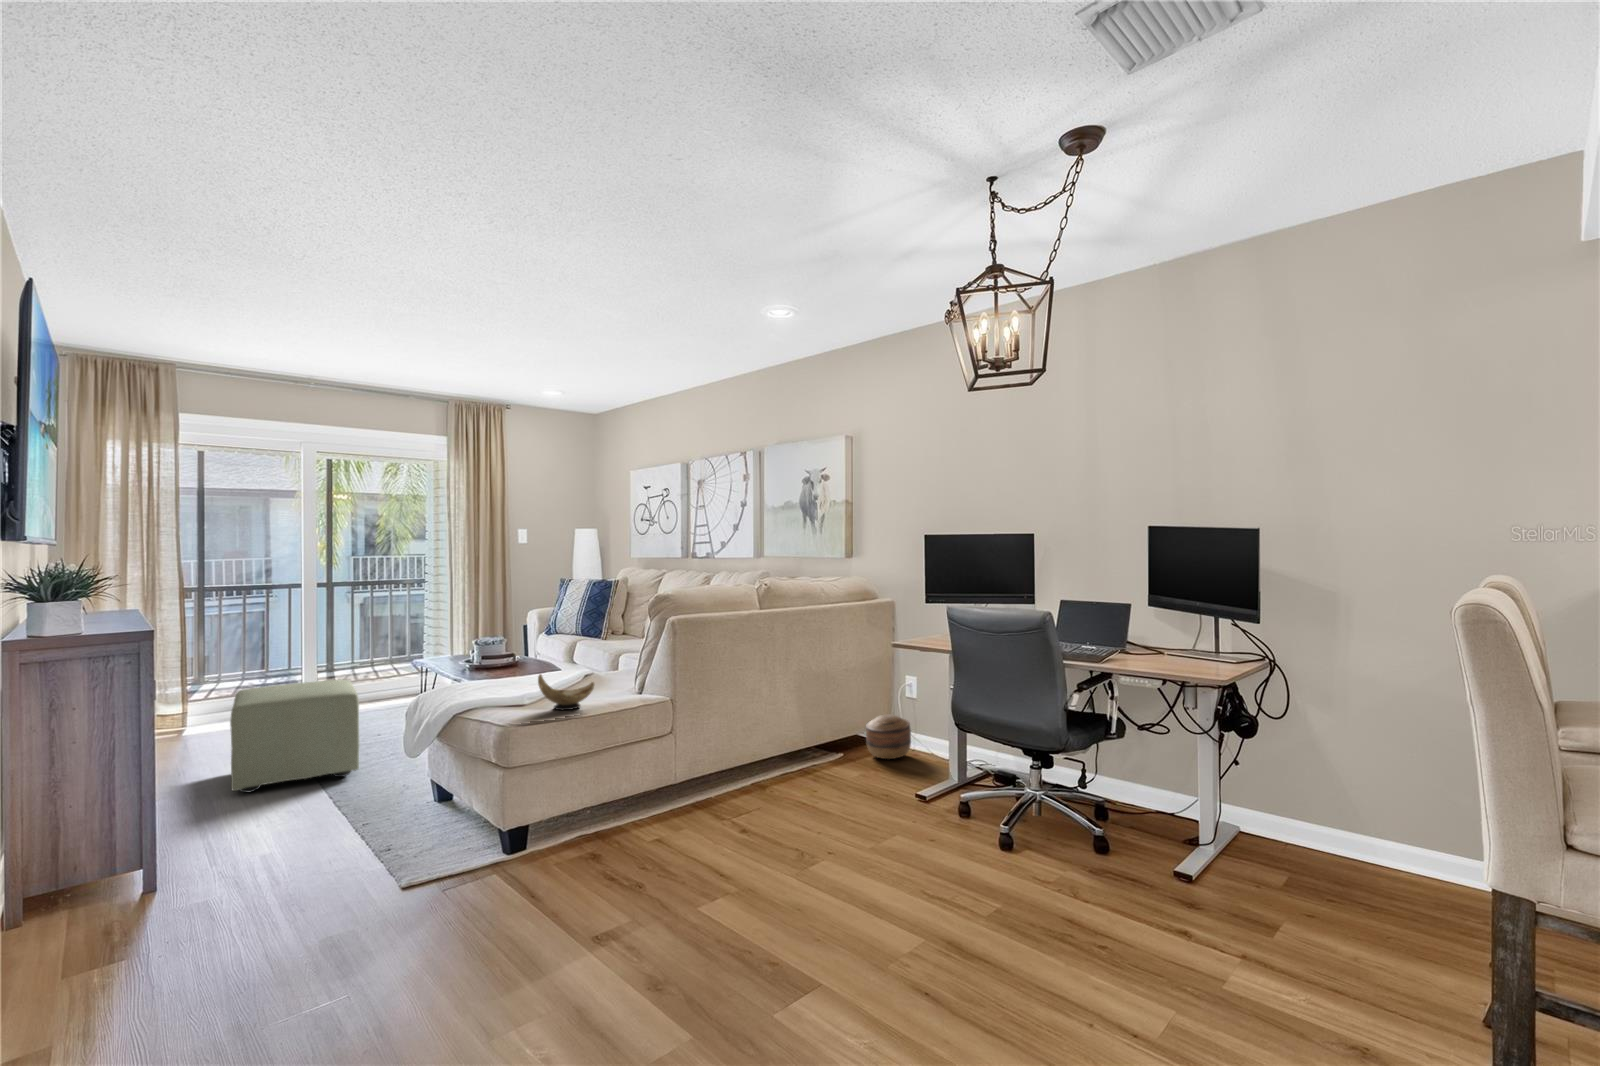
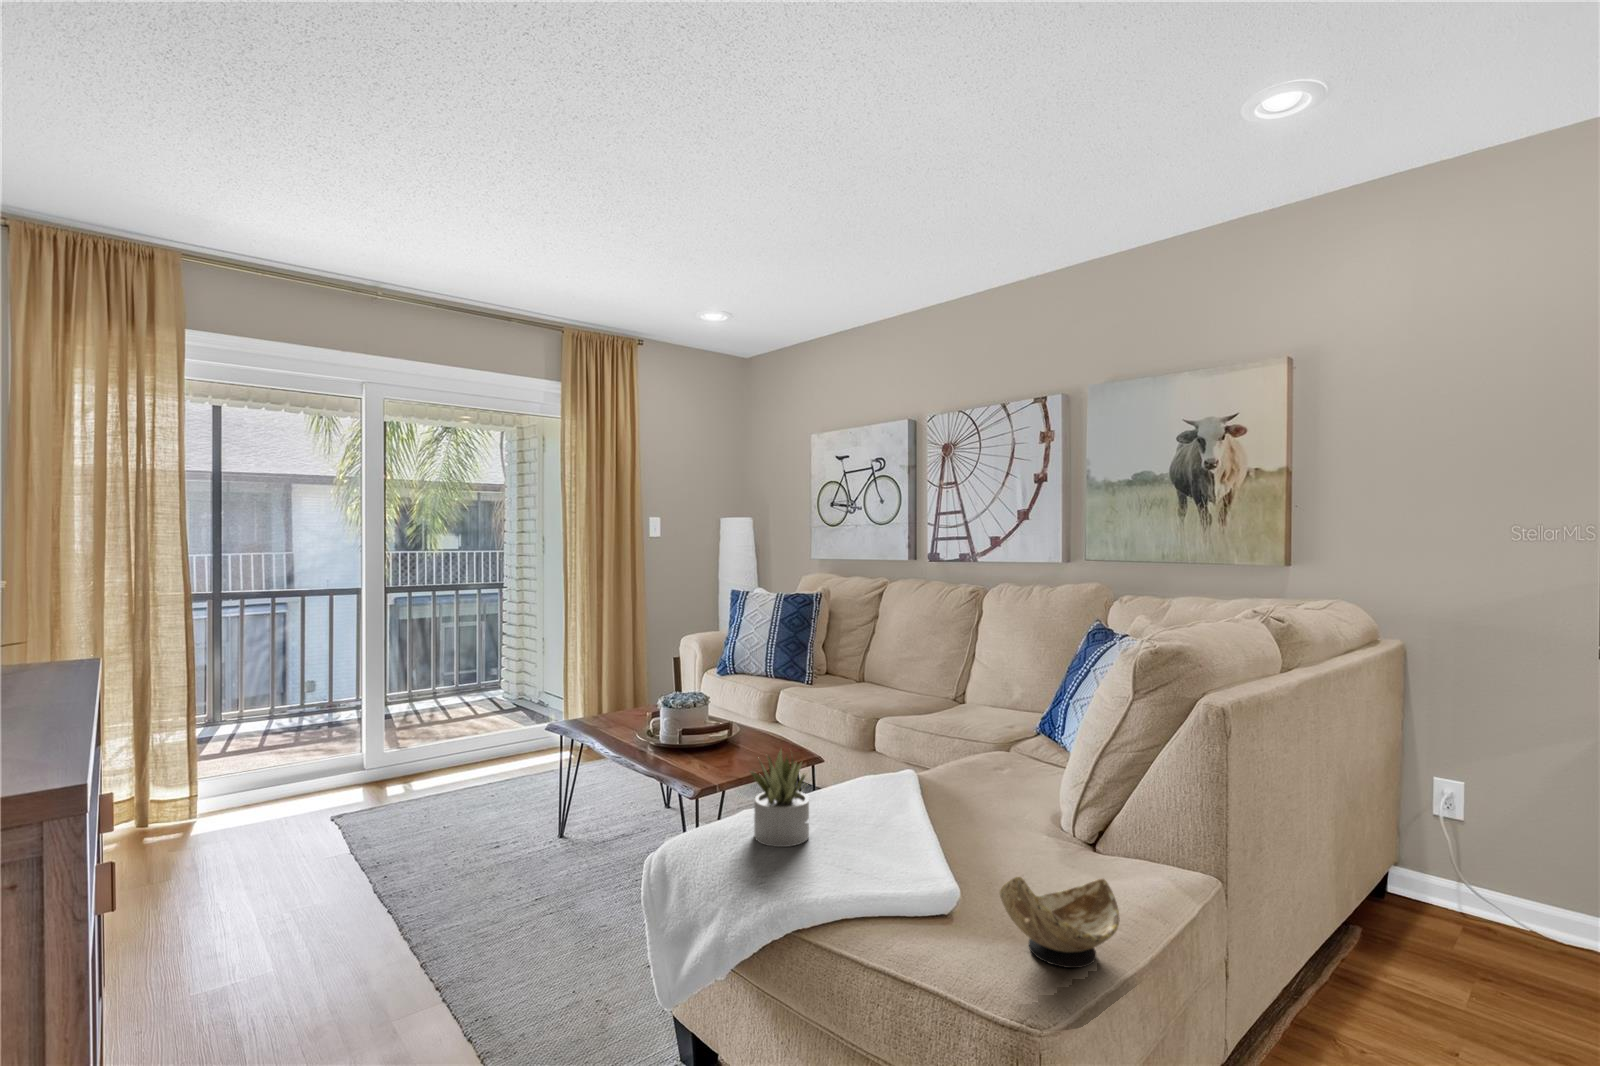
succulent plant: none [476,645,512,690] -> present [750,749,809,847]
ottoman: present [230,680,360,792] -> none [258,773,490,1027]
basket: present [866,714,911,759] -> none [1397,864,1507,957]

